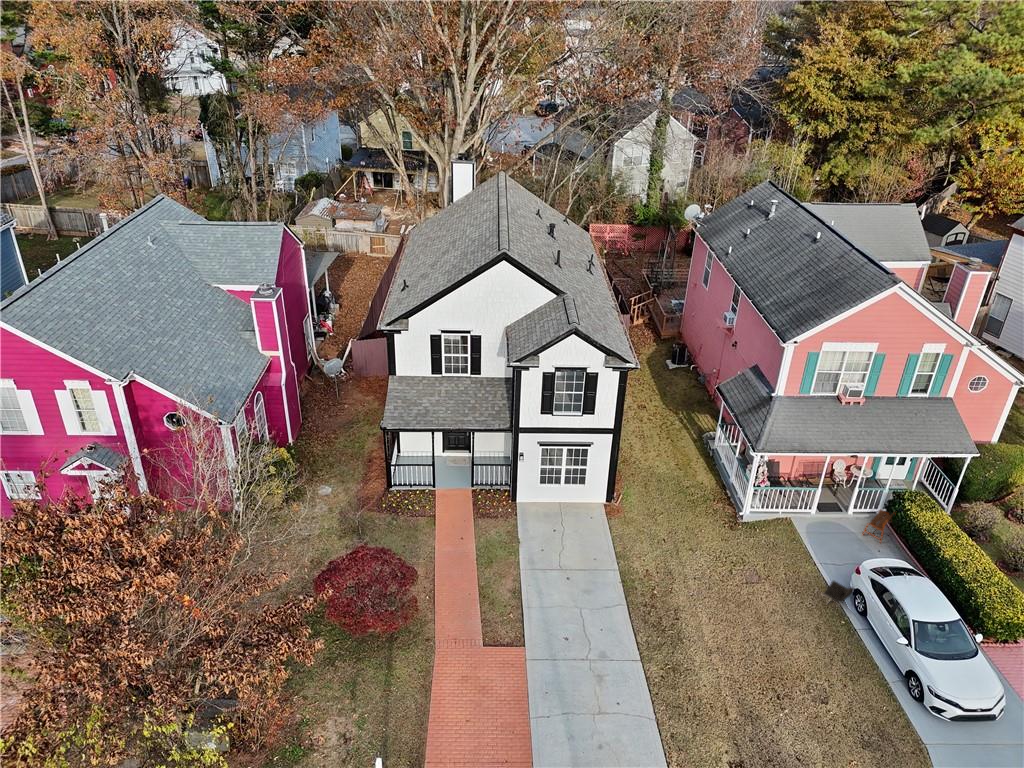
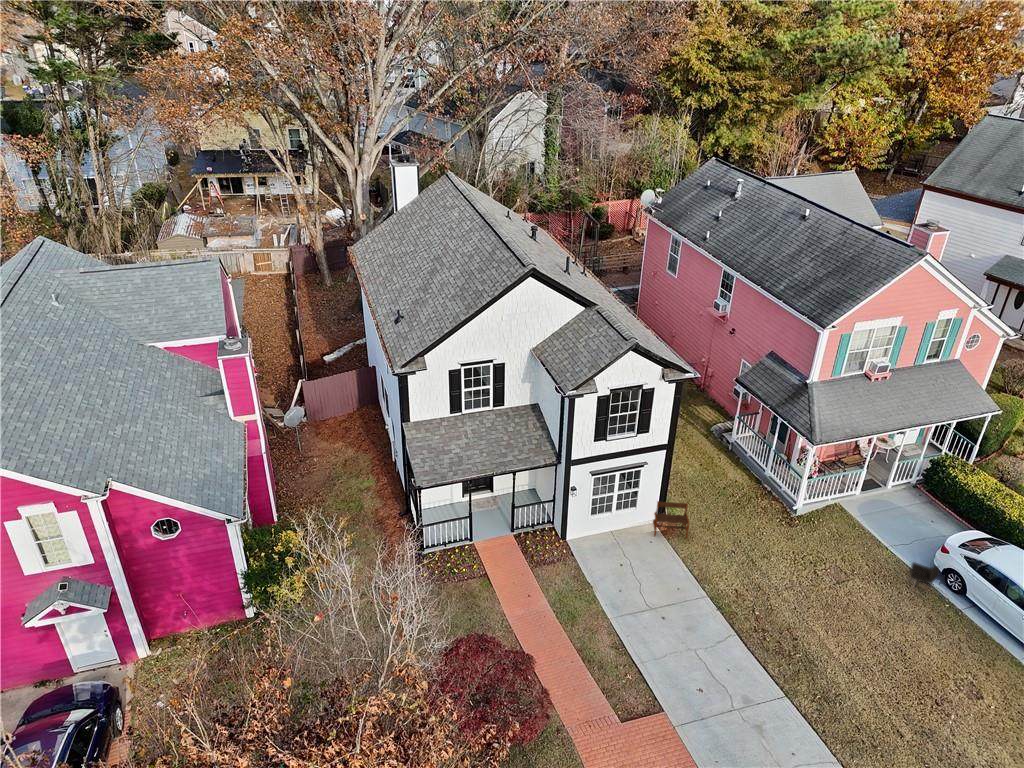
bench: present [863,510,892,542] -> present [653,501,689,538]

